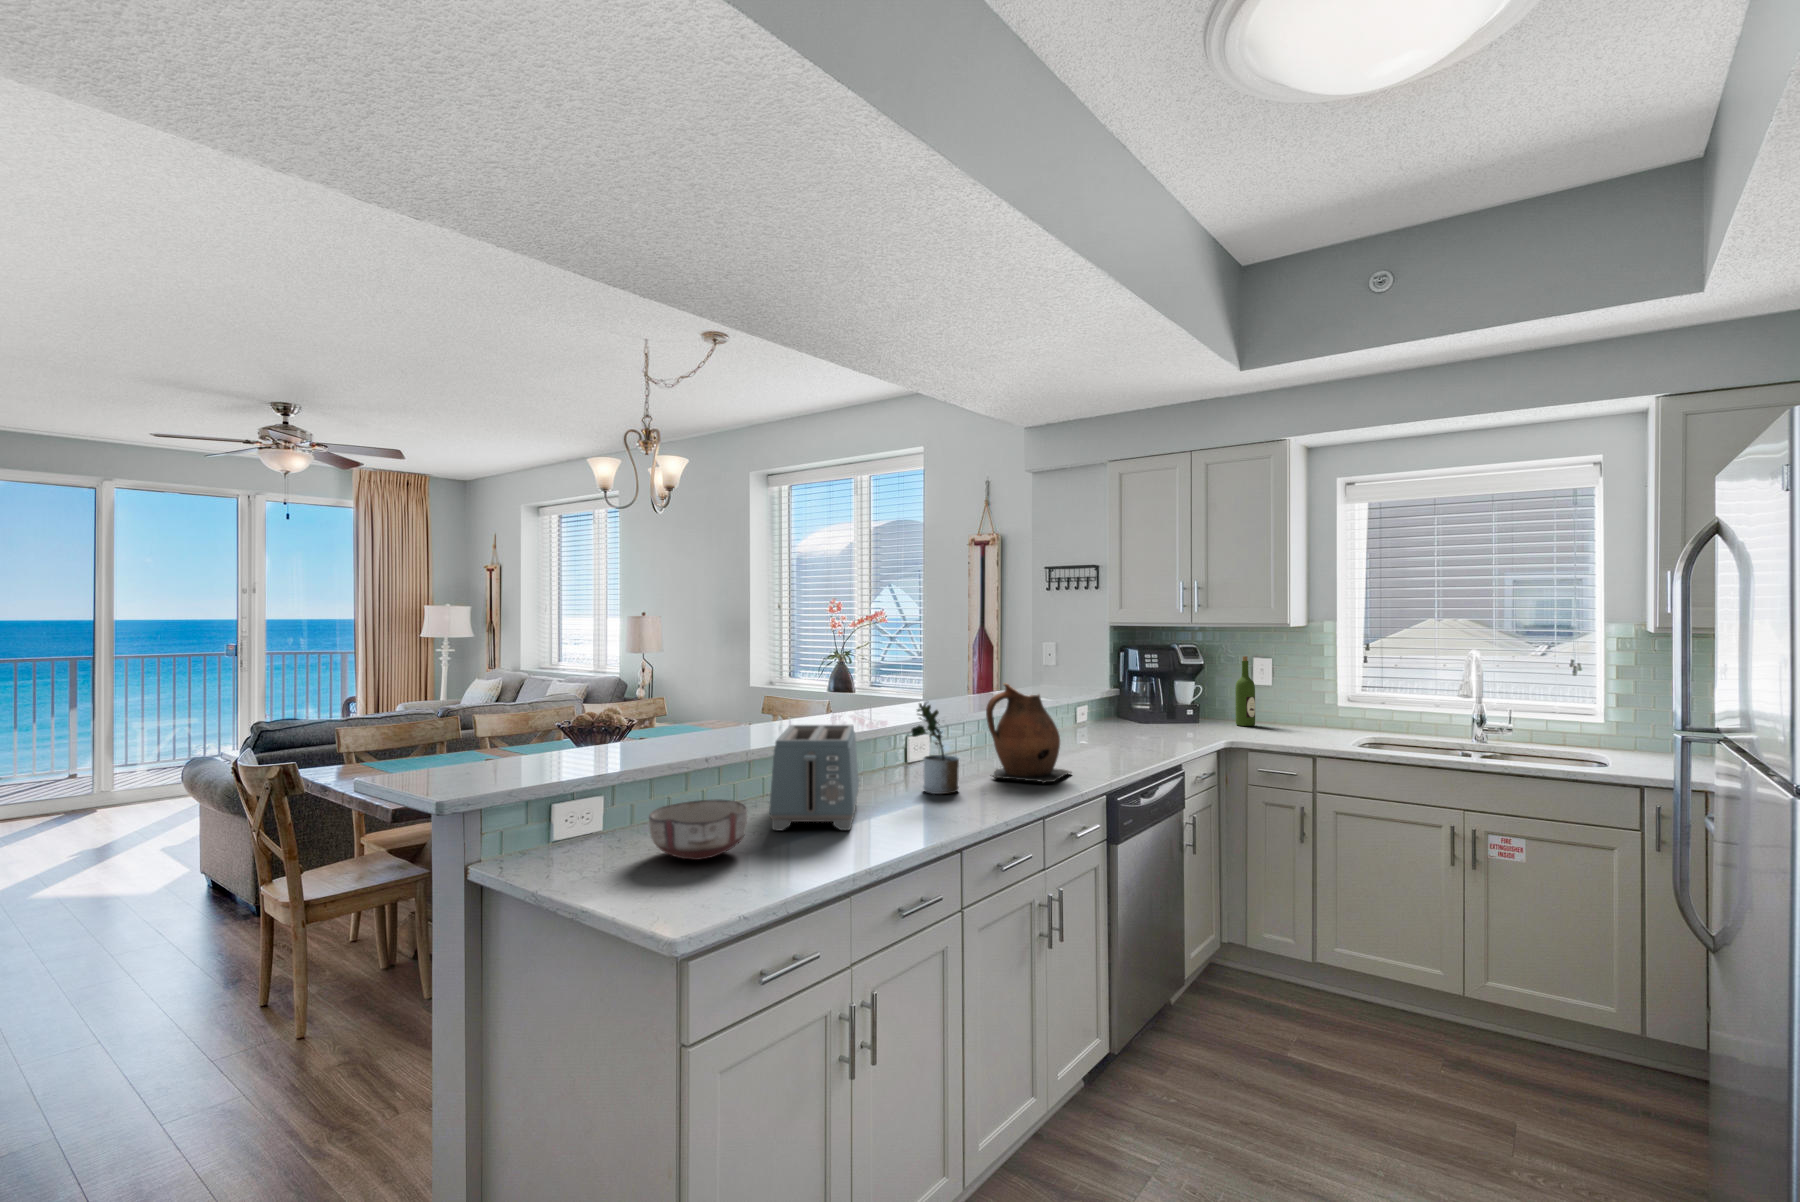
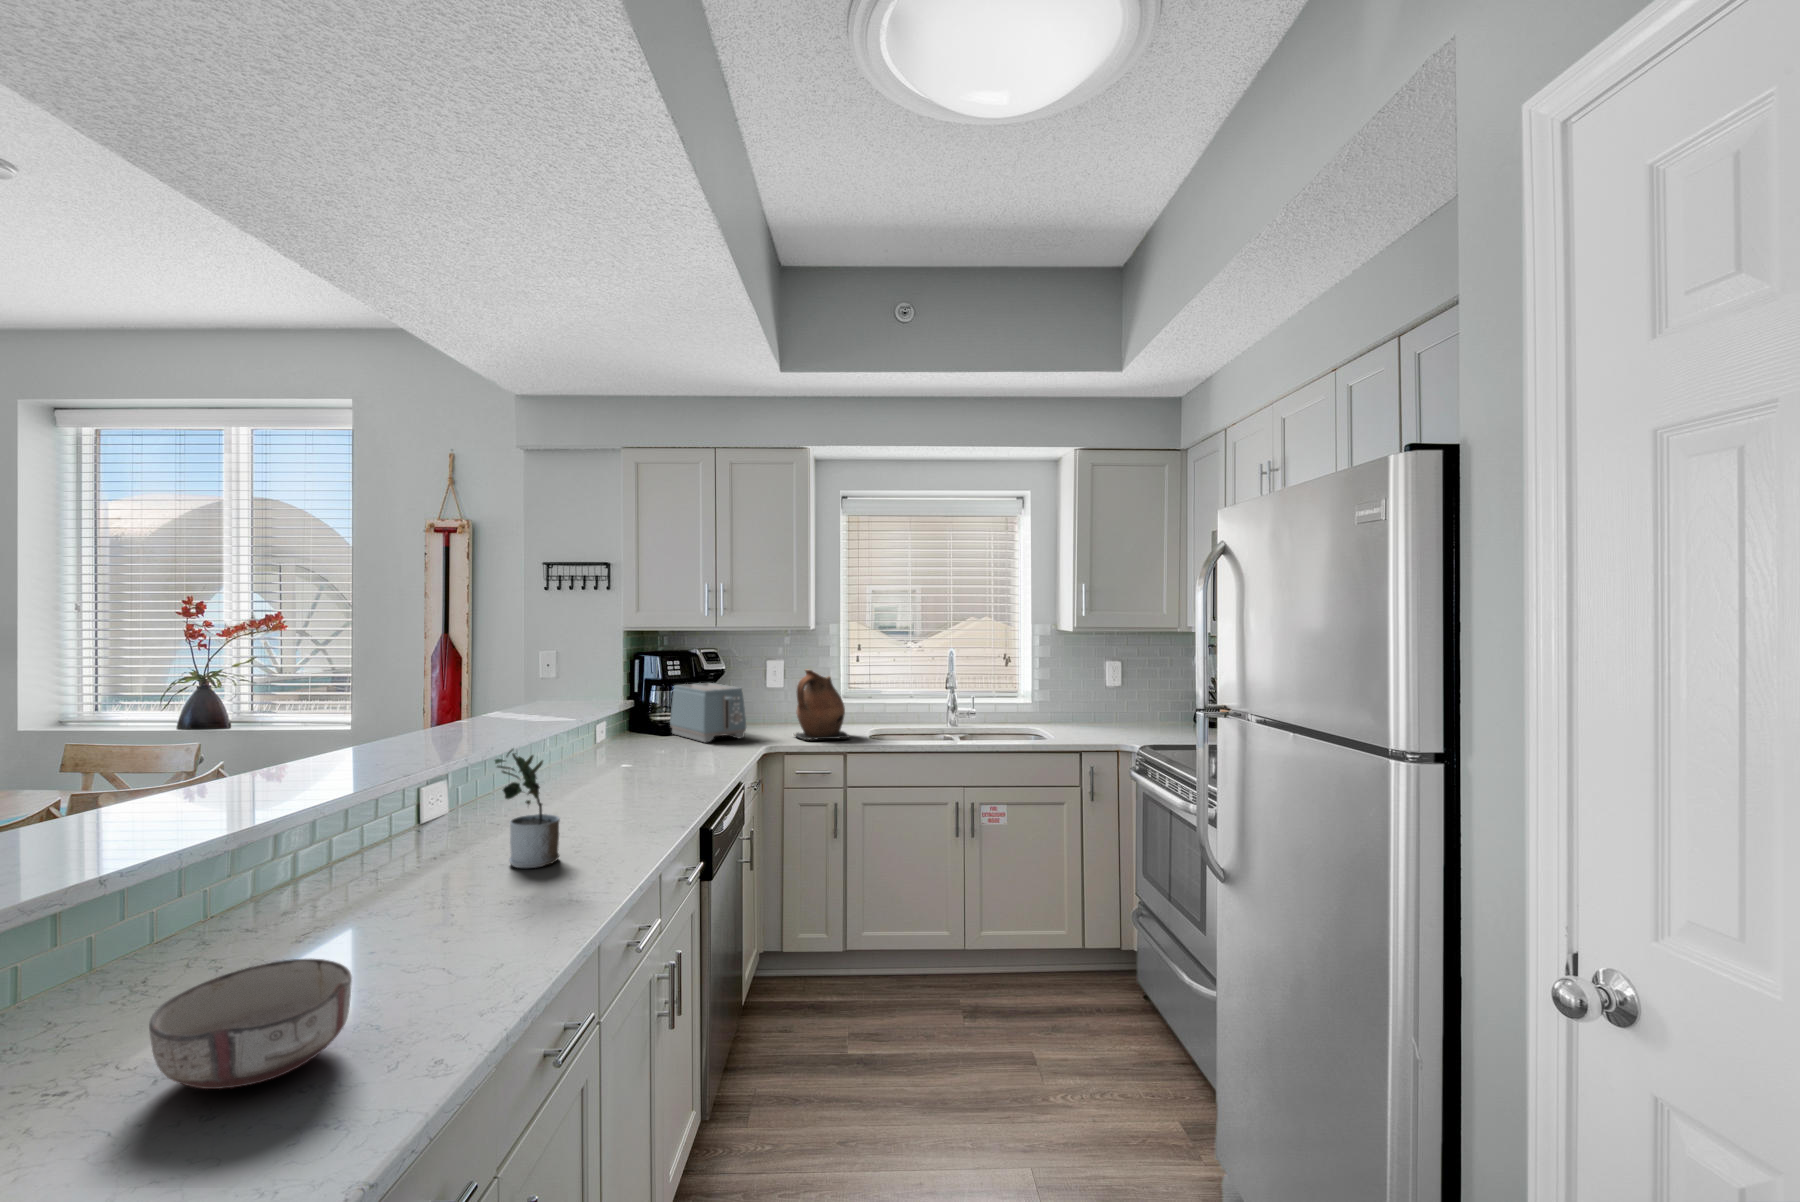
wine bottle: present [1235,656,1255,726] -> none [750,659,768,728]
ceramic pitcher: present [986,683,1071,783] -> present [796,670,849,740]
toaster: present [769,725,859,831] -> present [670,683,746,742]

